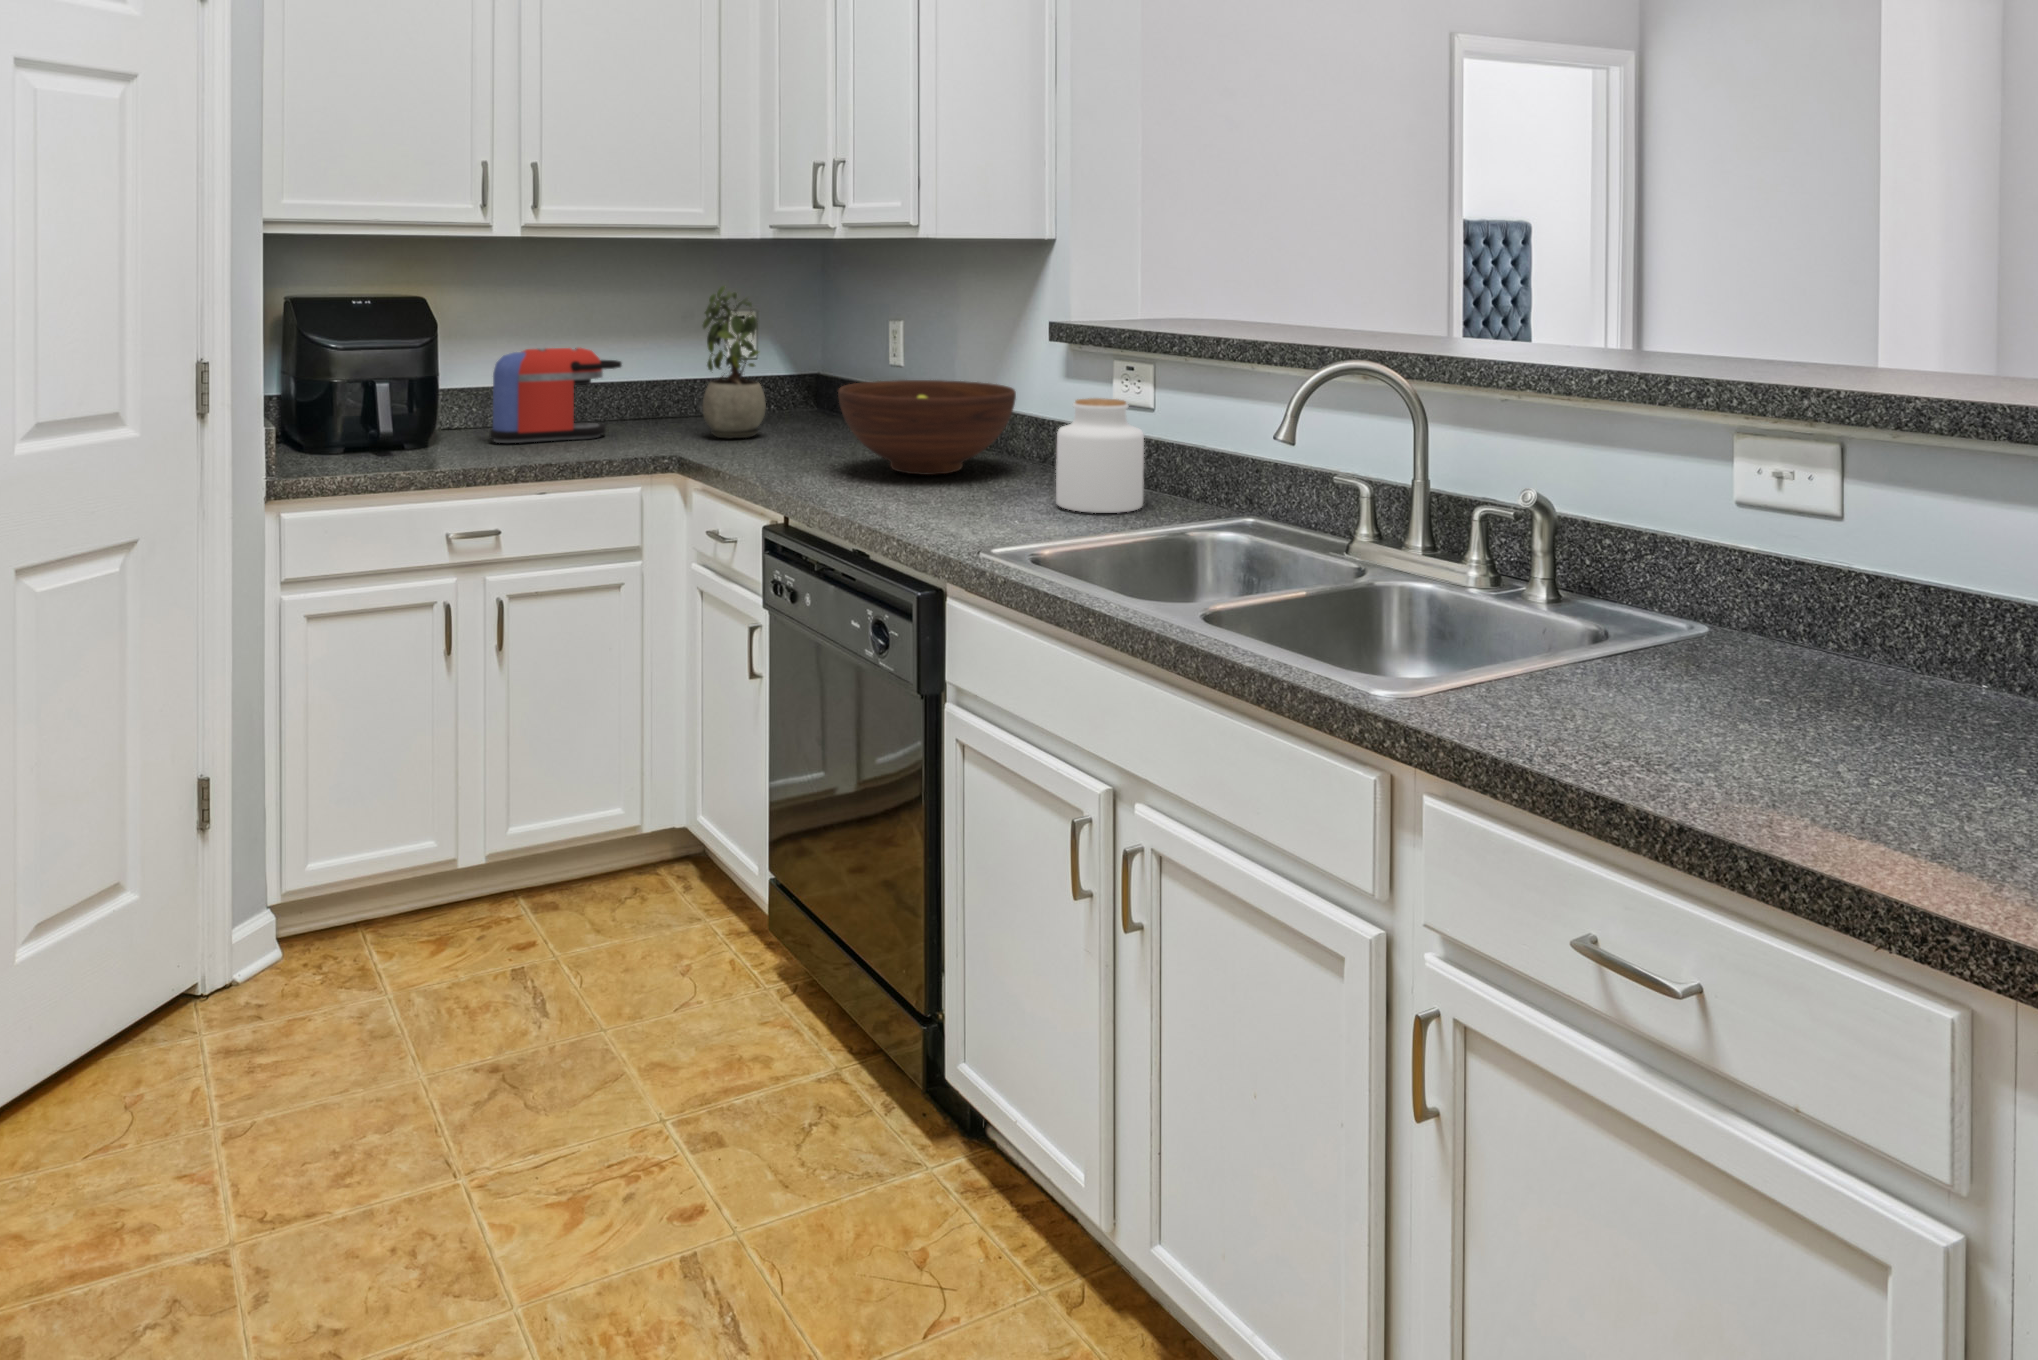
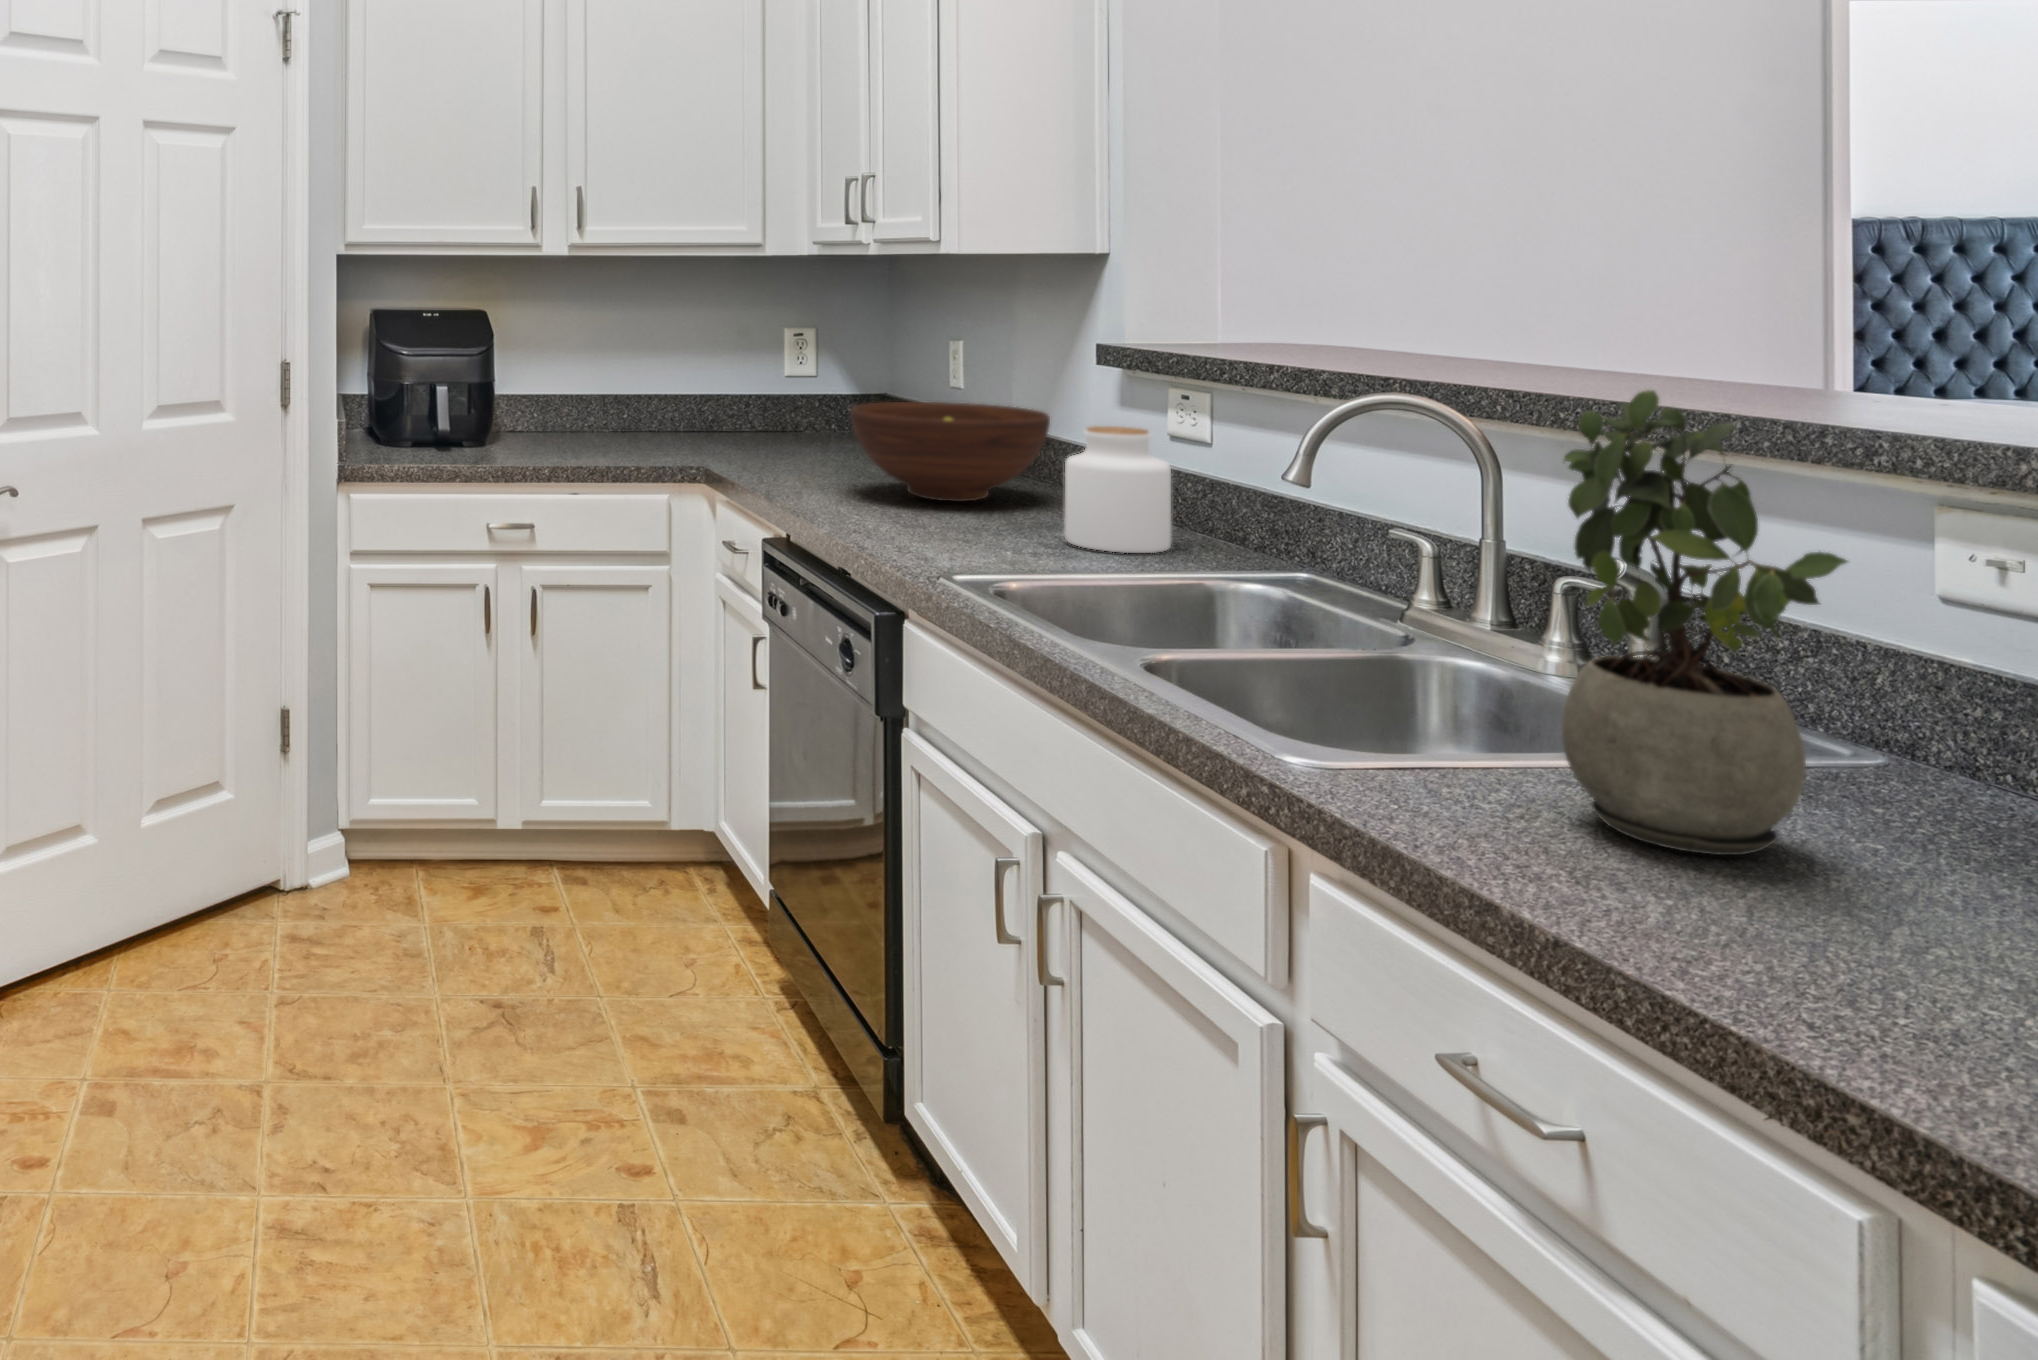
potted plant: present [703,285,766,438] -> present [1562,390,1847,855]
coffee maker: present [490,348,622,443] -> none [545,361,668,448]

